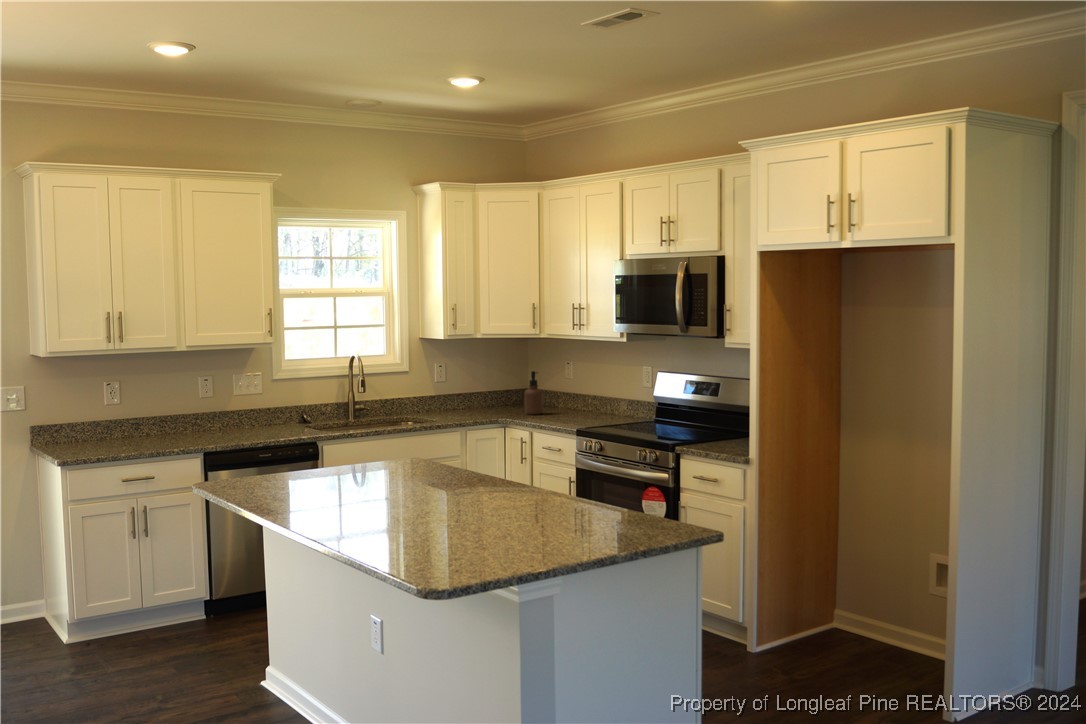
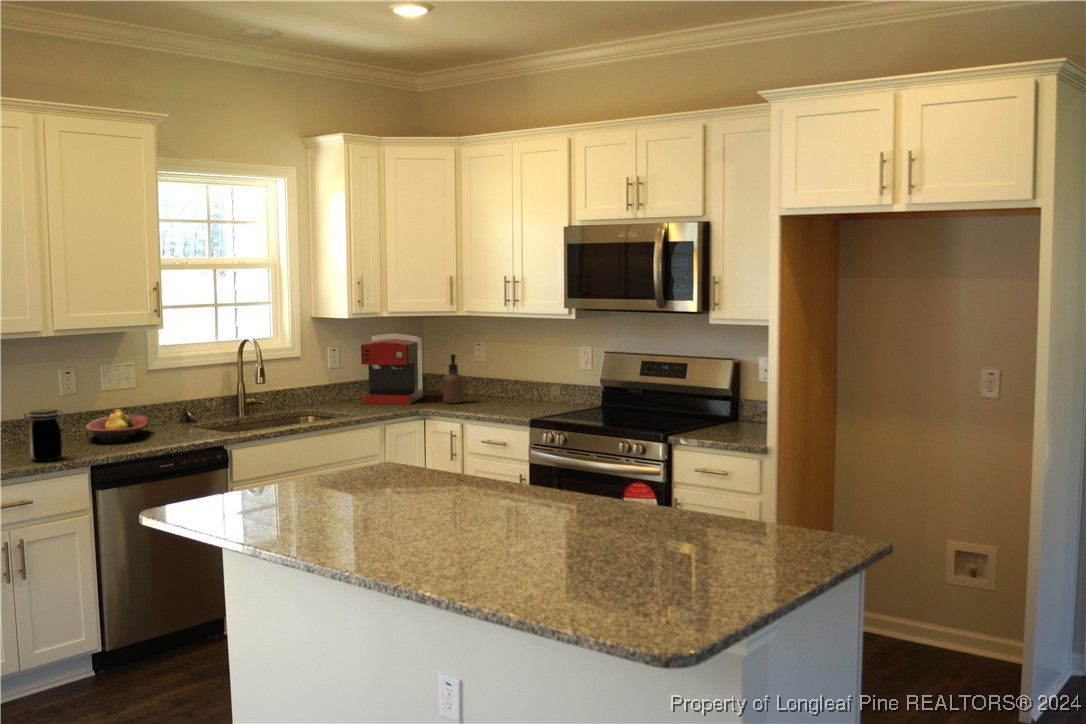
coffee maker: none [457,353,515,414] -> present [361,333,423,404]
jar: none [158,406,186,445] -> present [24,408,64,461]
fruit bowl: none [214,409,266,435] -> present [86,409,148,443]

